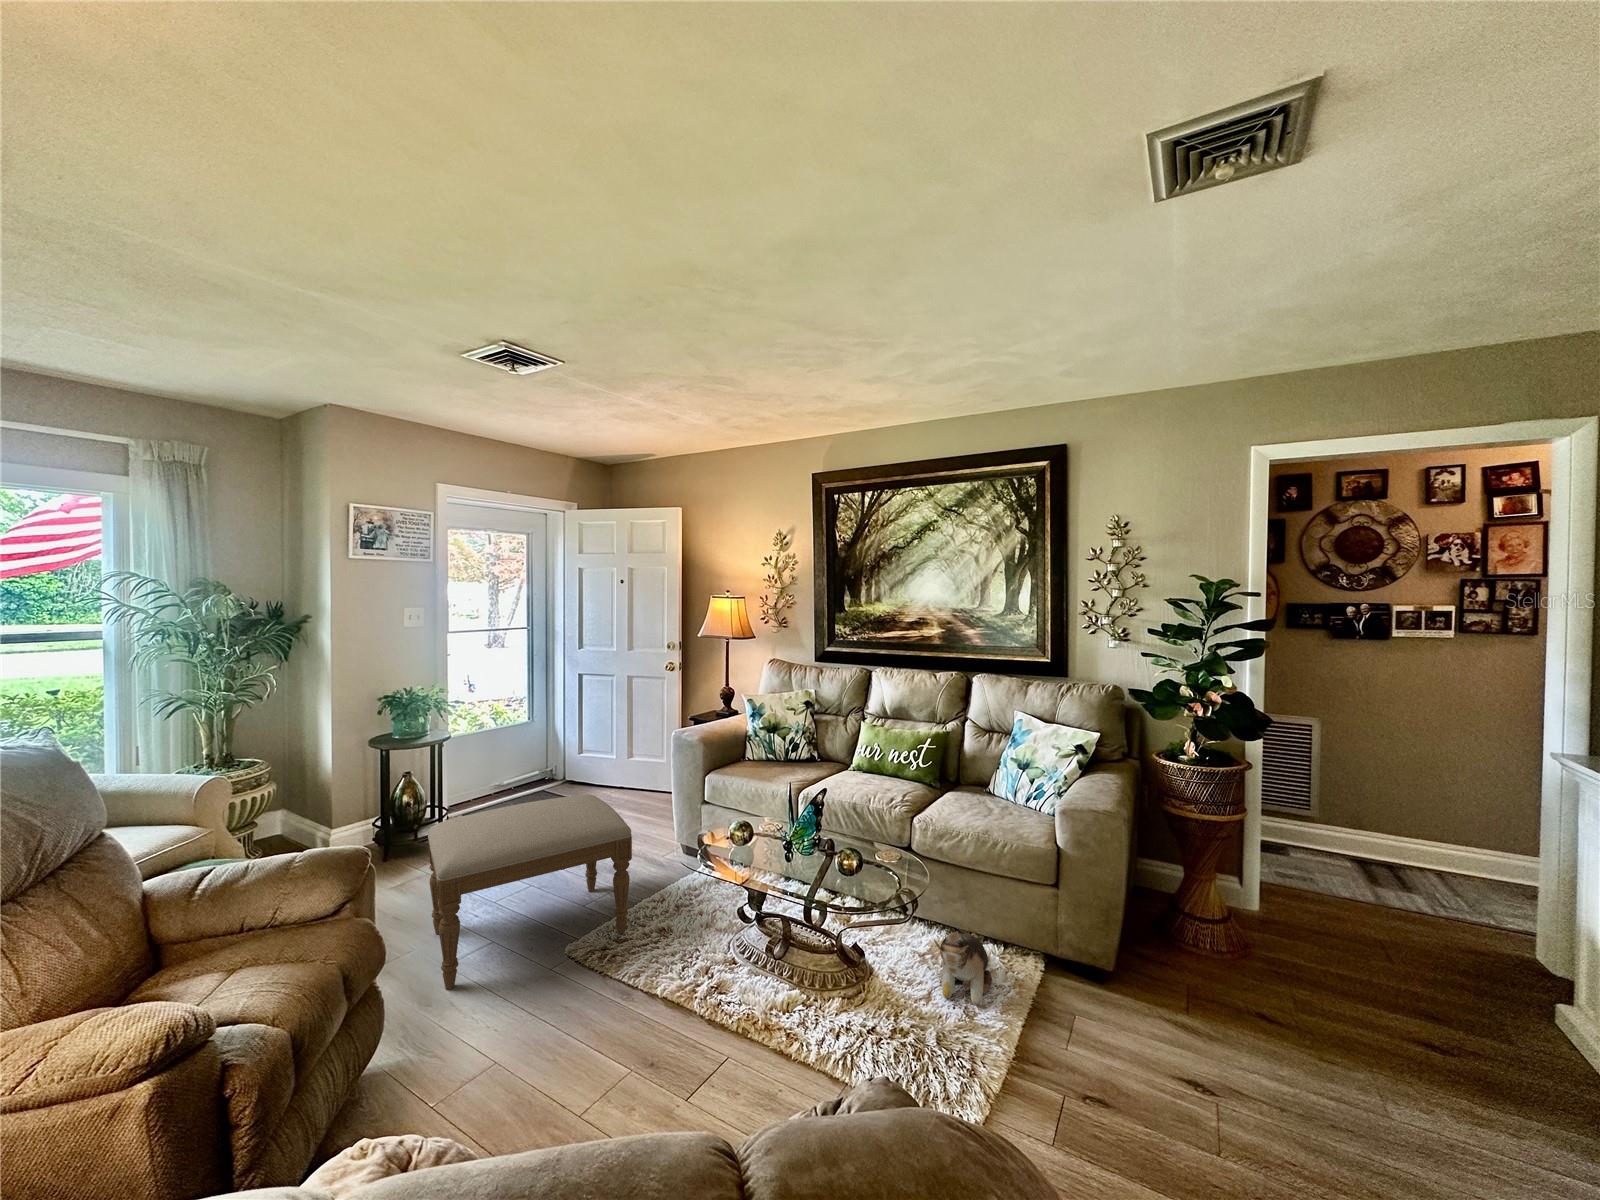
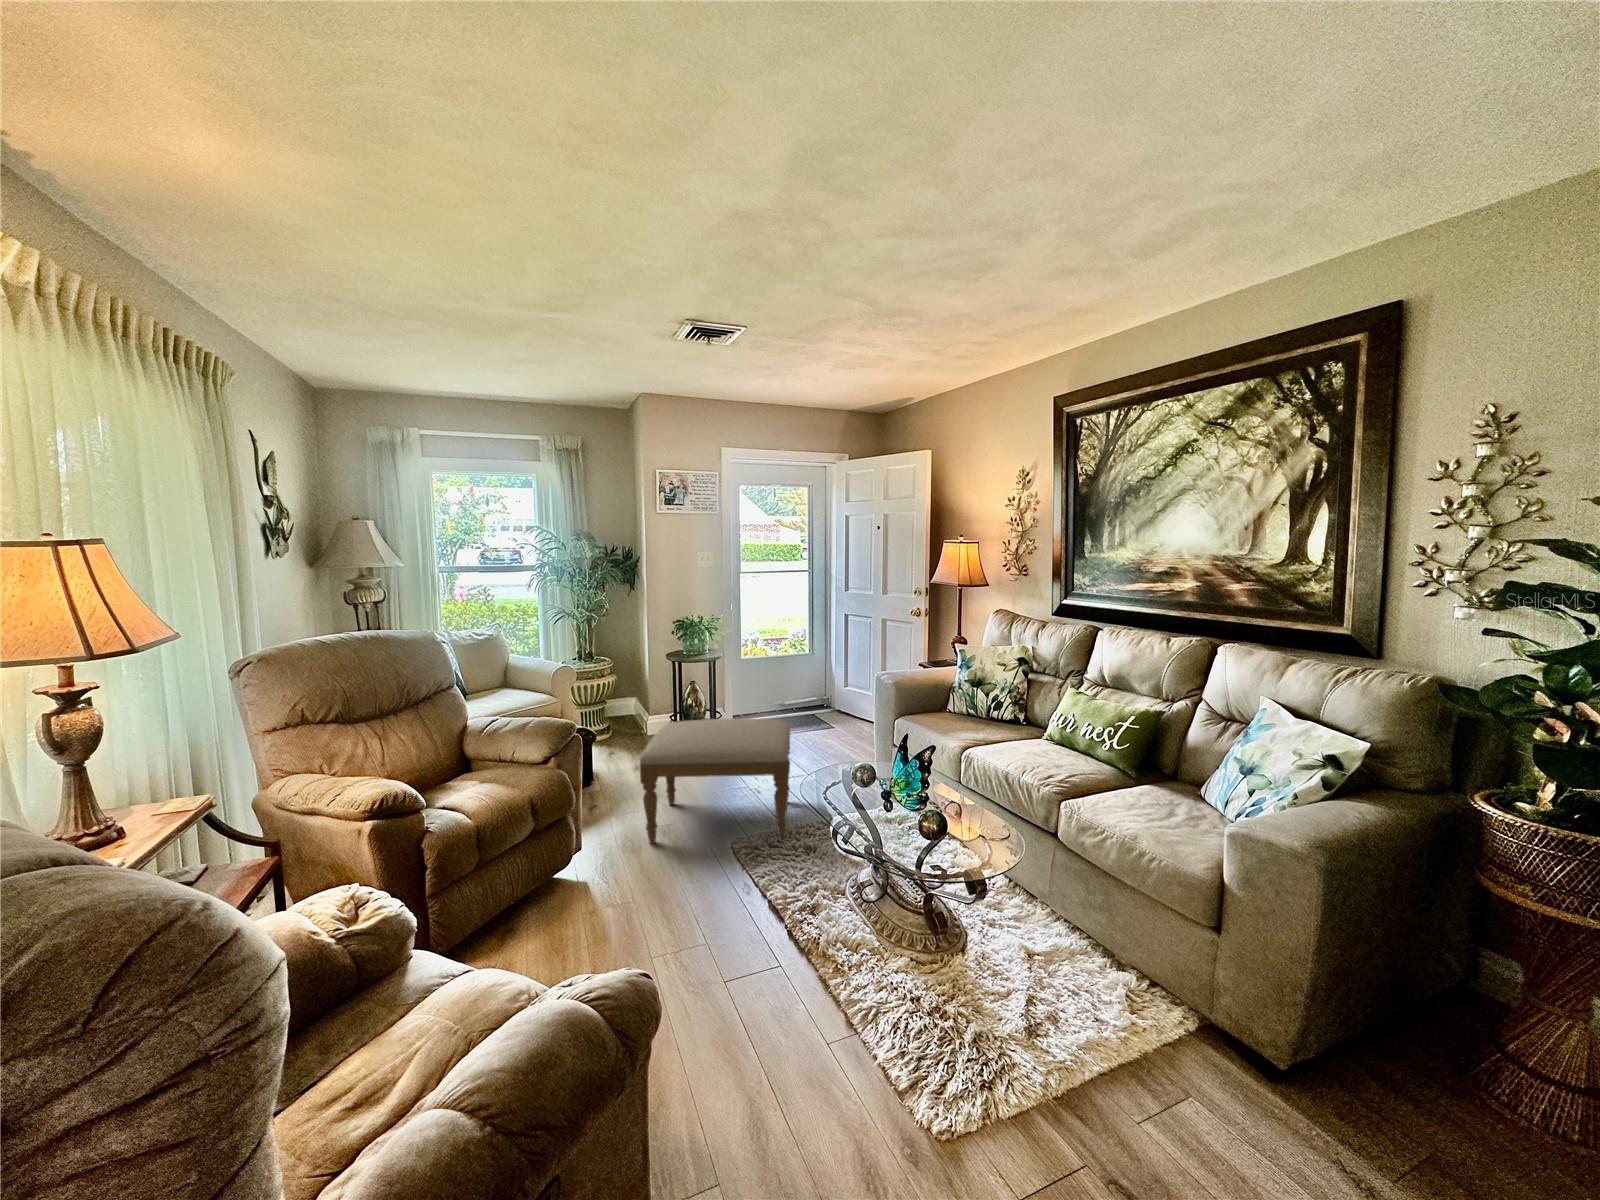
plush toy: present [934,932,992,1004] -> none [996,933,1112,1023]

